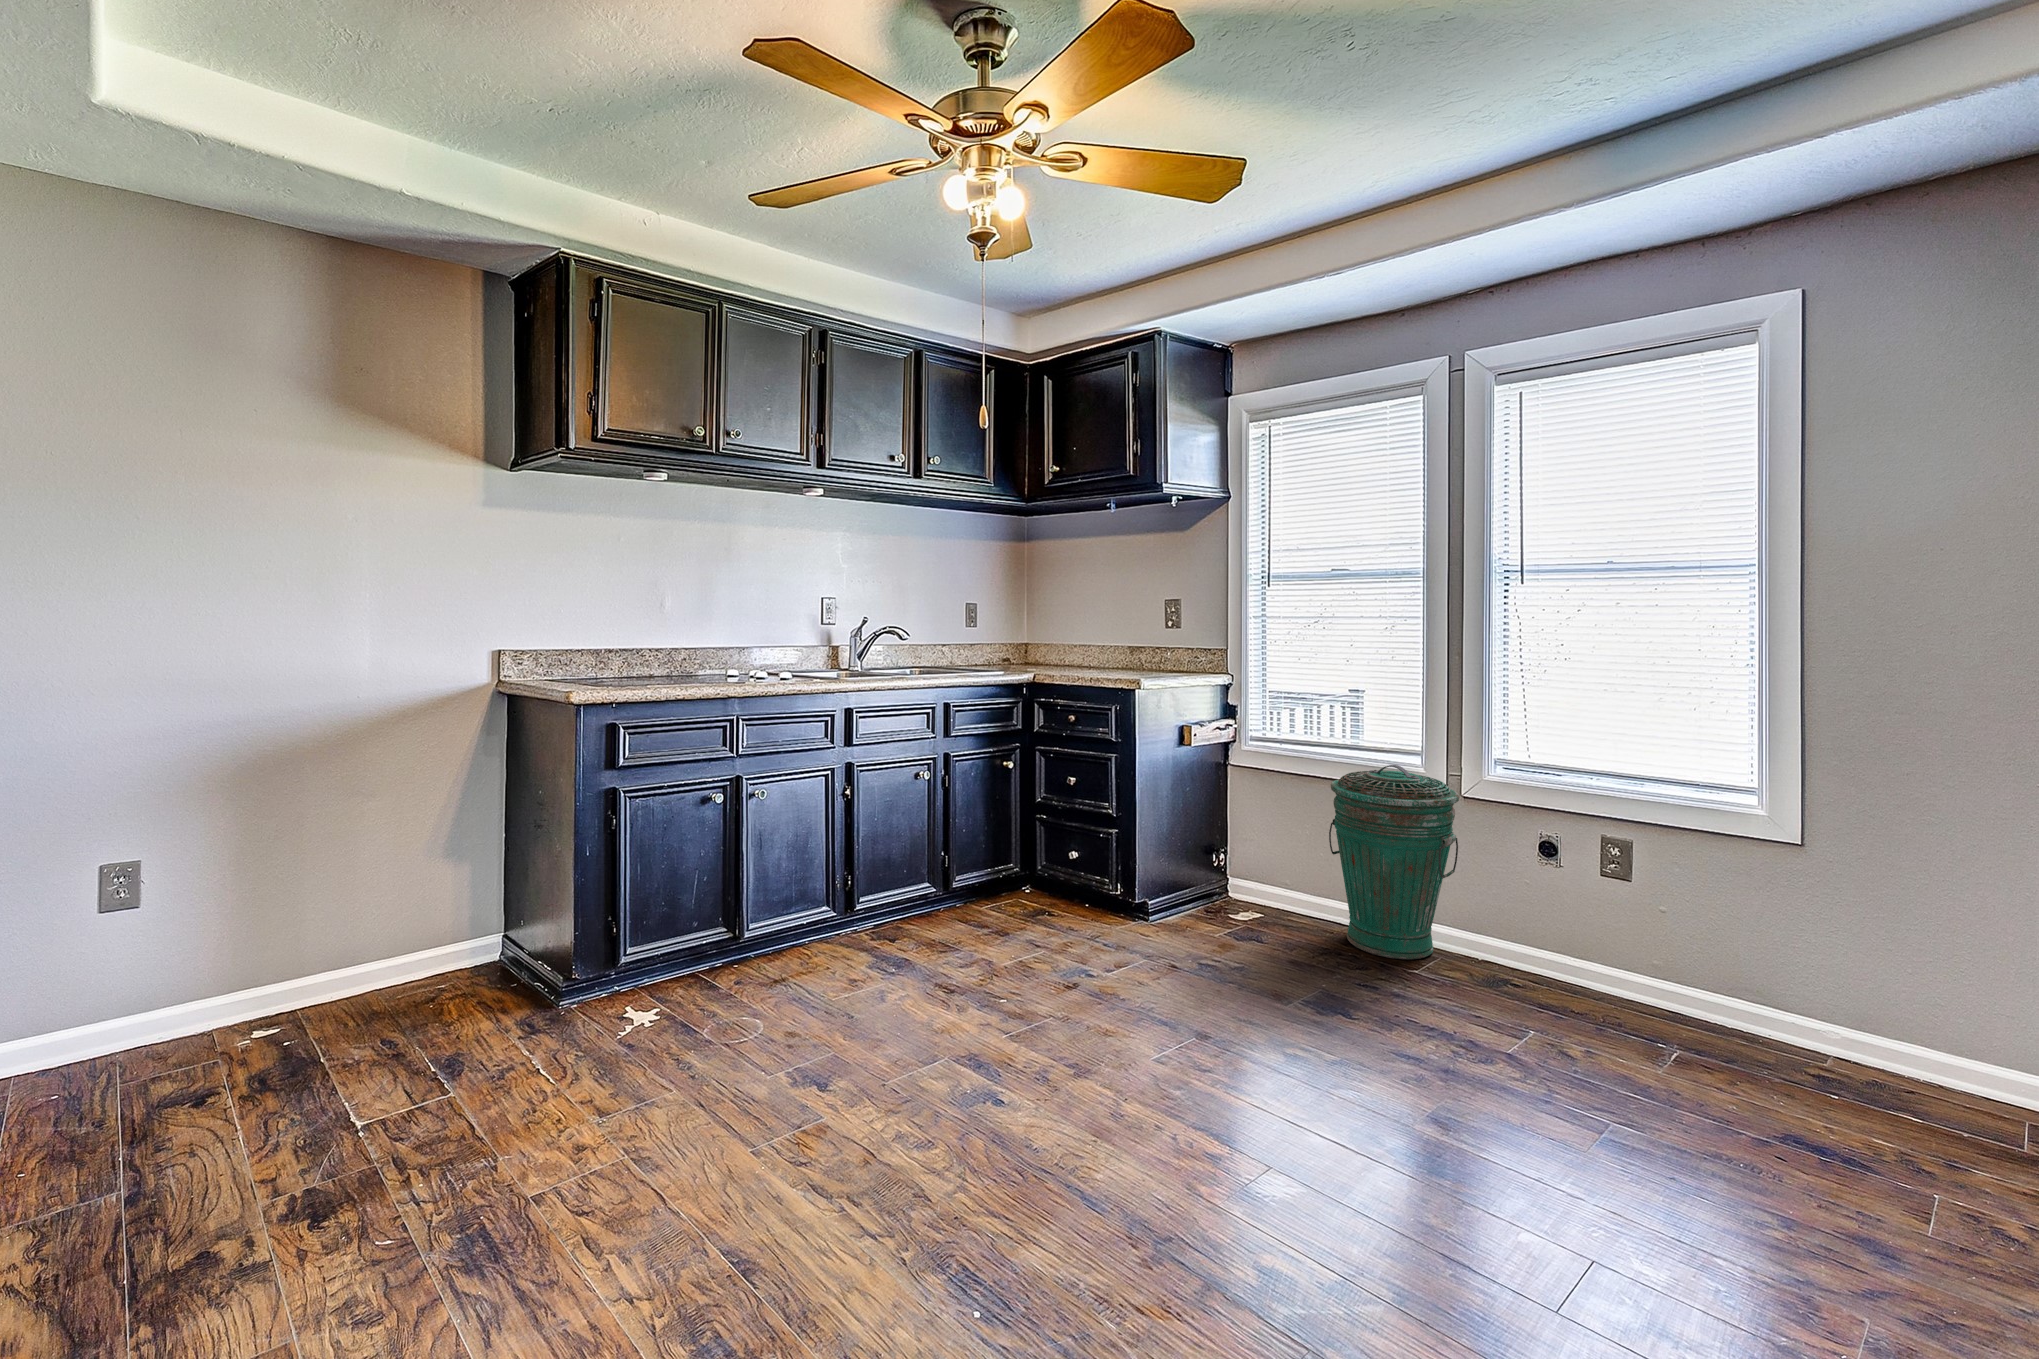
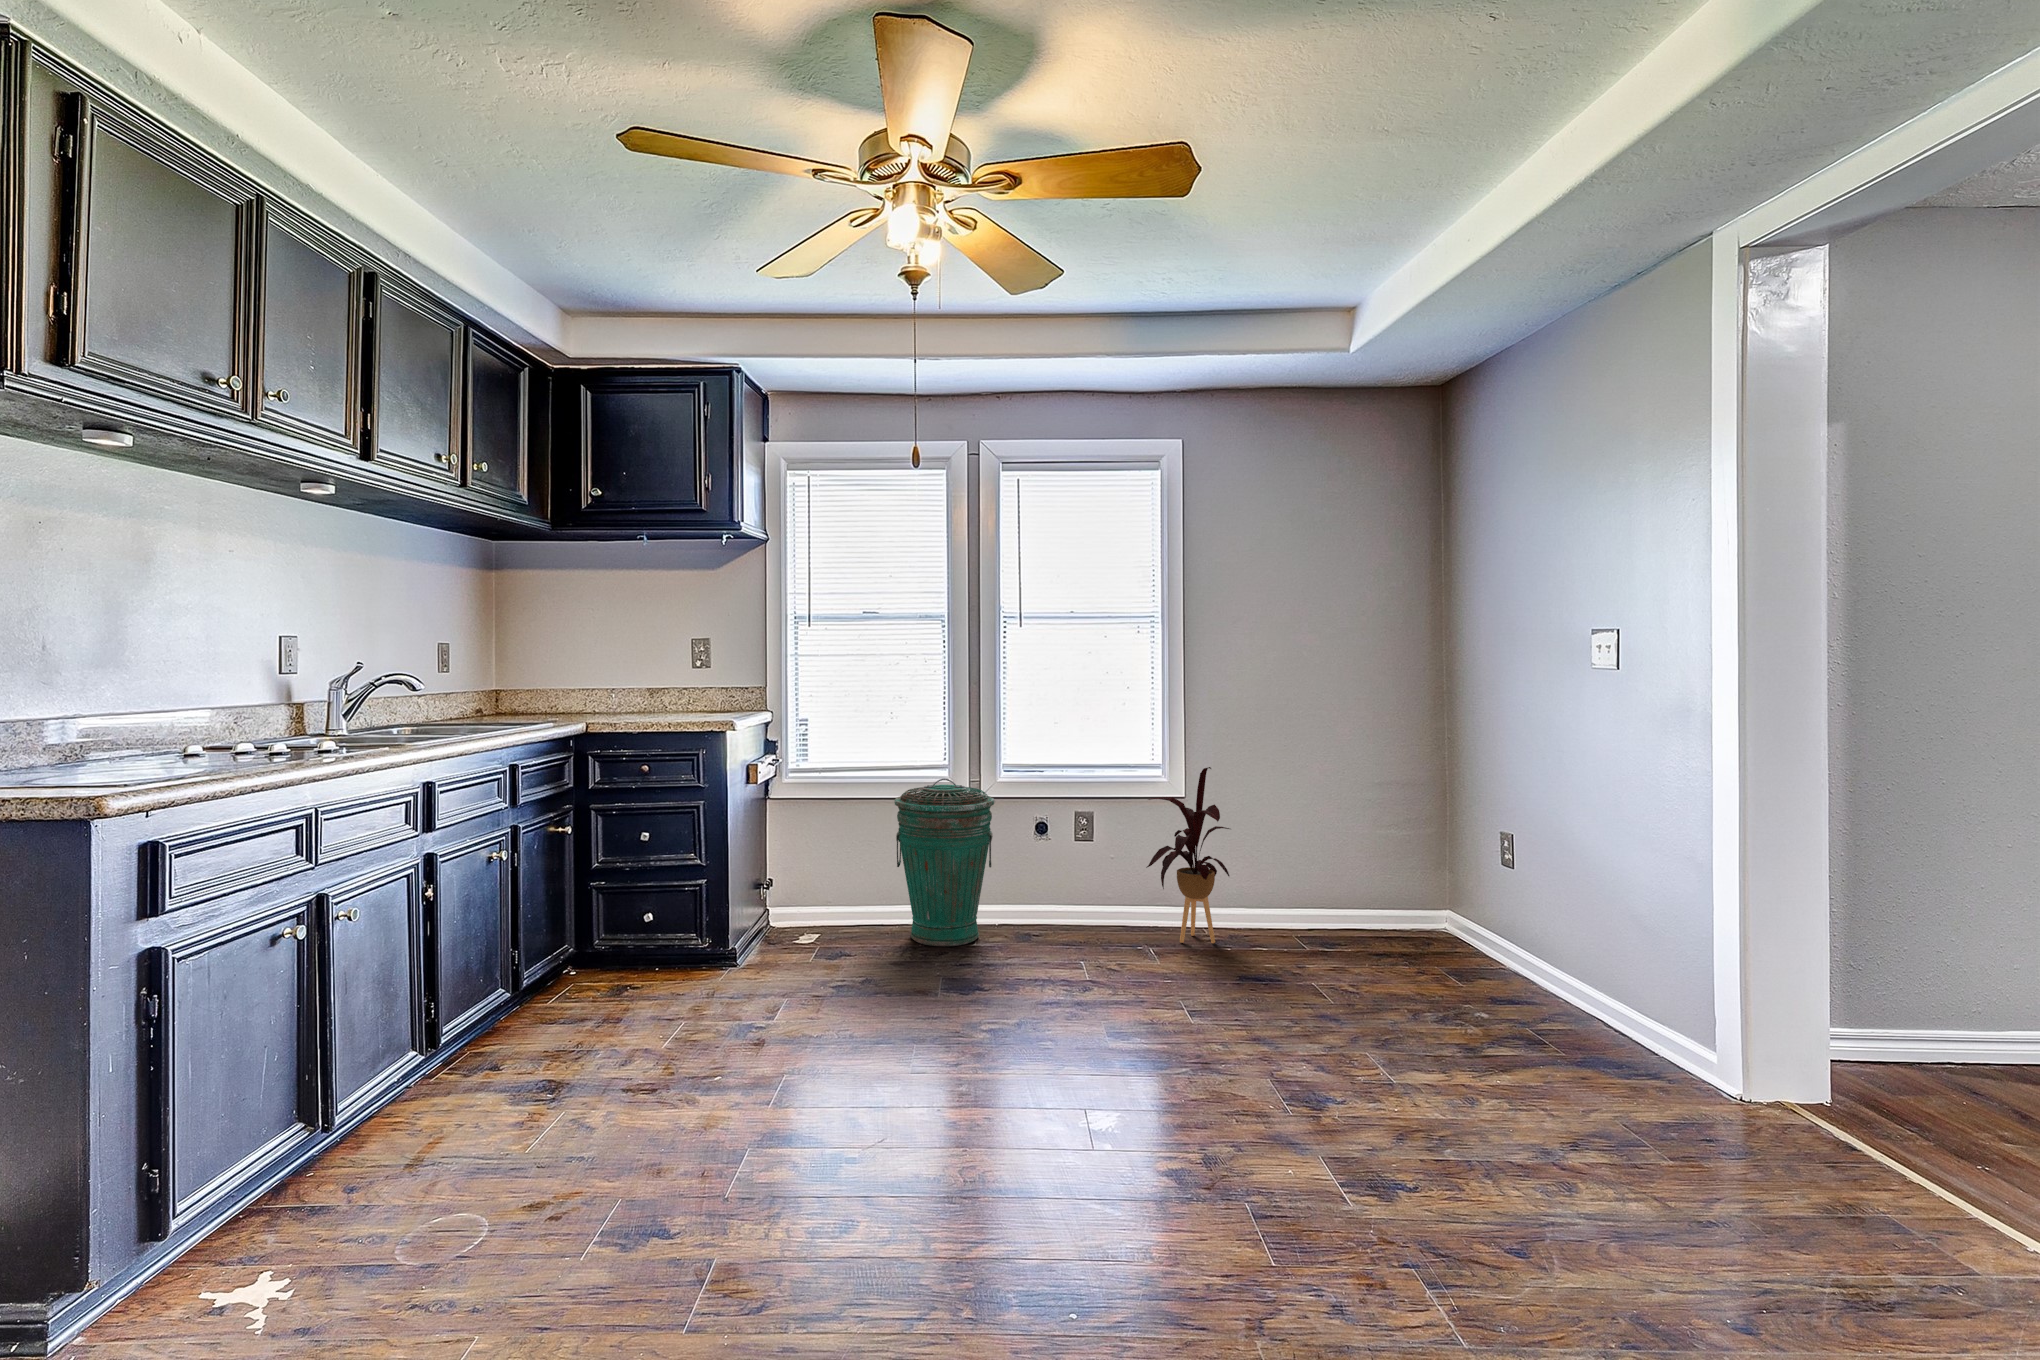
house plant: none [1665,804,1850,1070] -> present [1146,767,1229,943]

